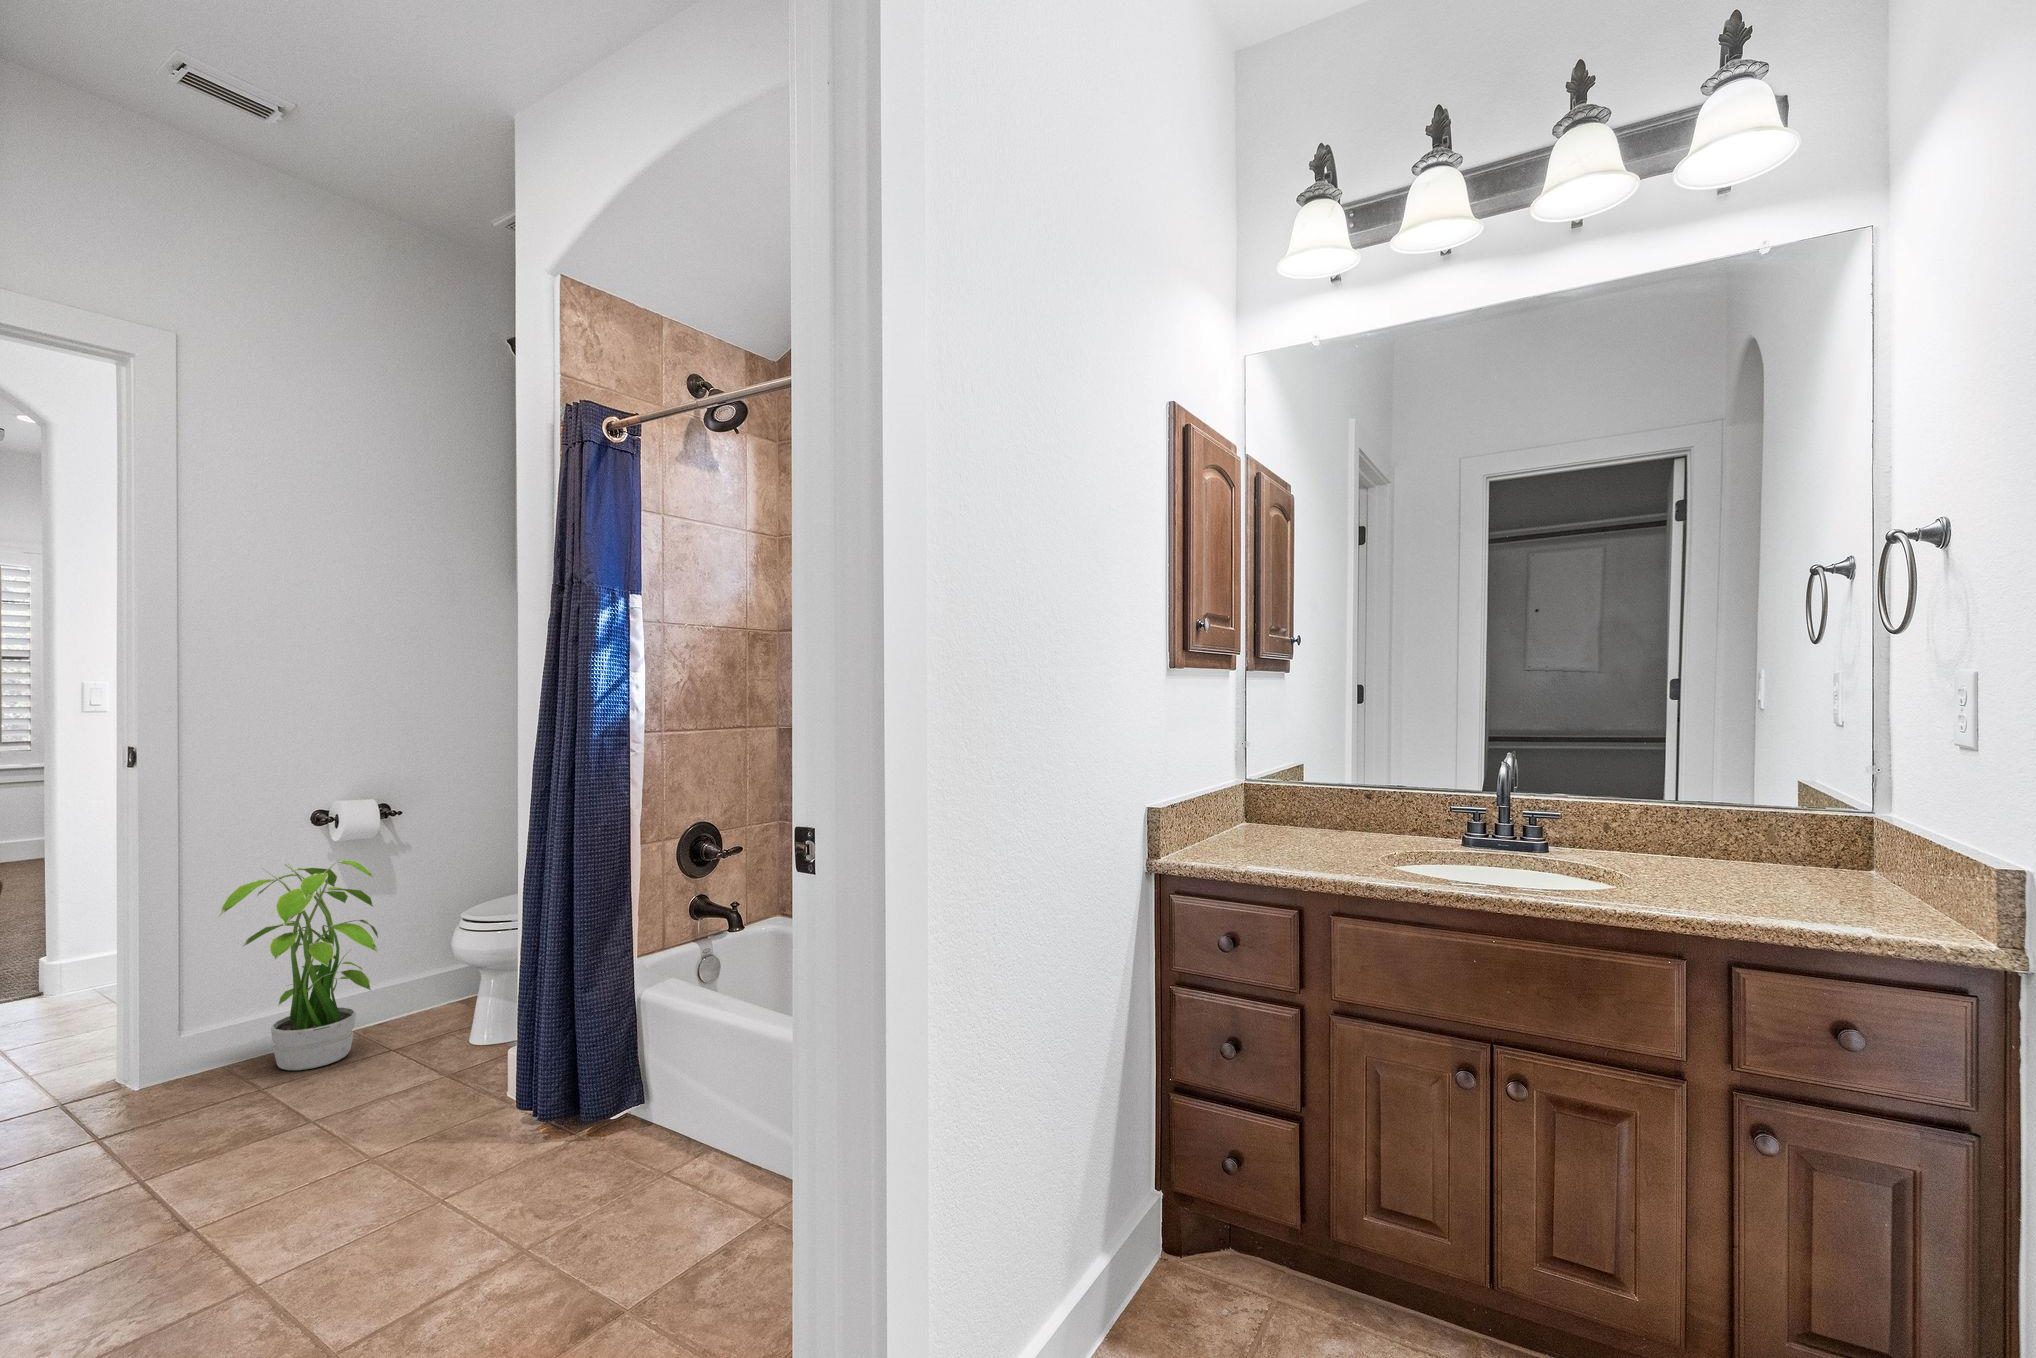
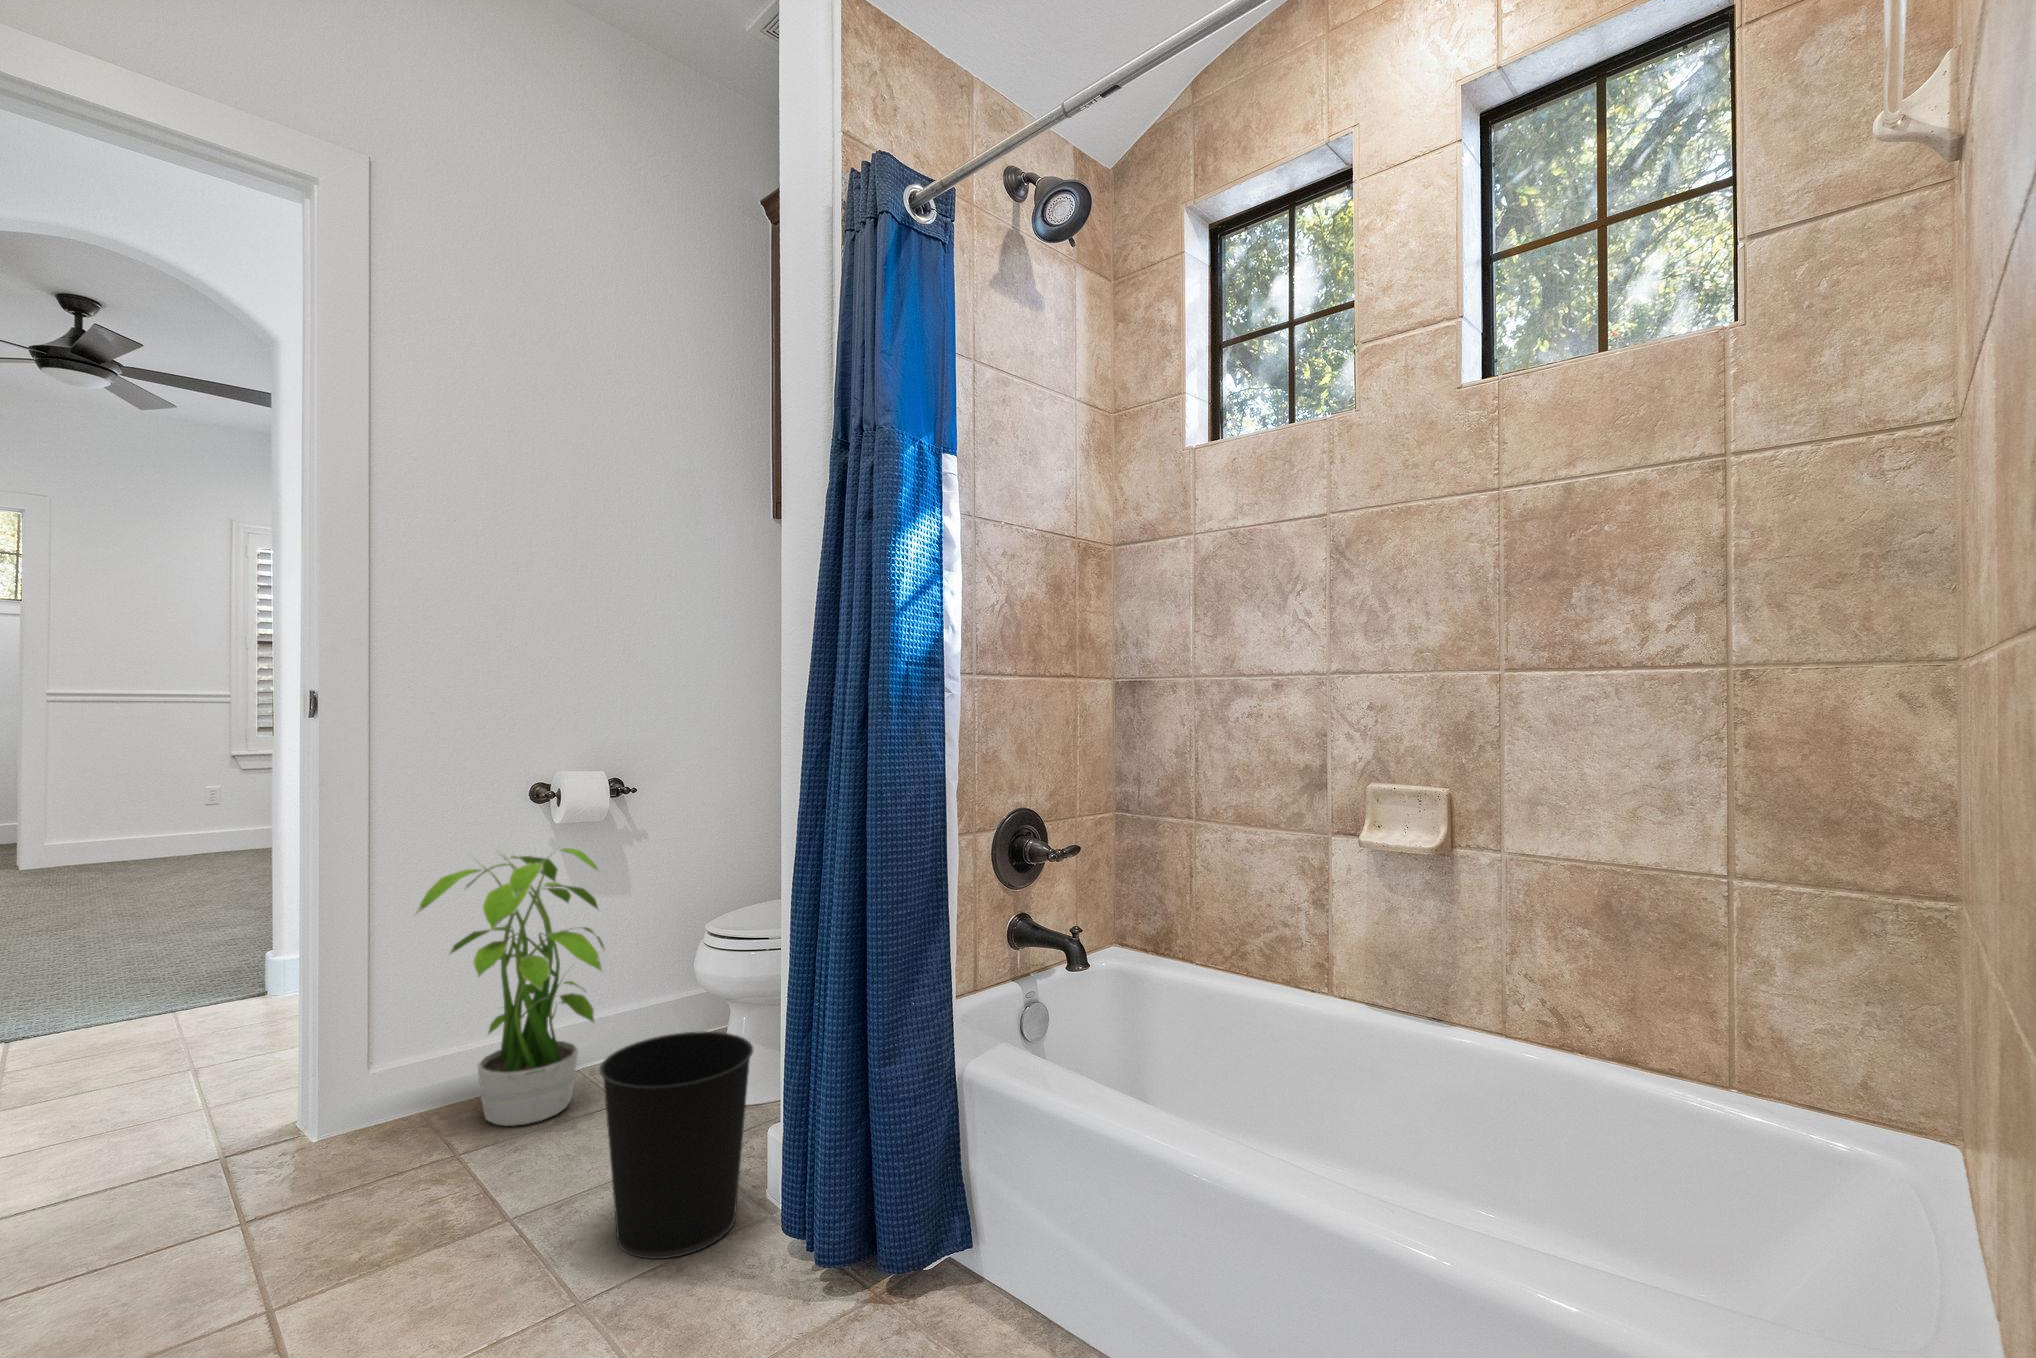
wastebasket: none [380,985,496,1132] -> present [600,1031,753,1259]

